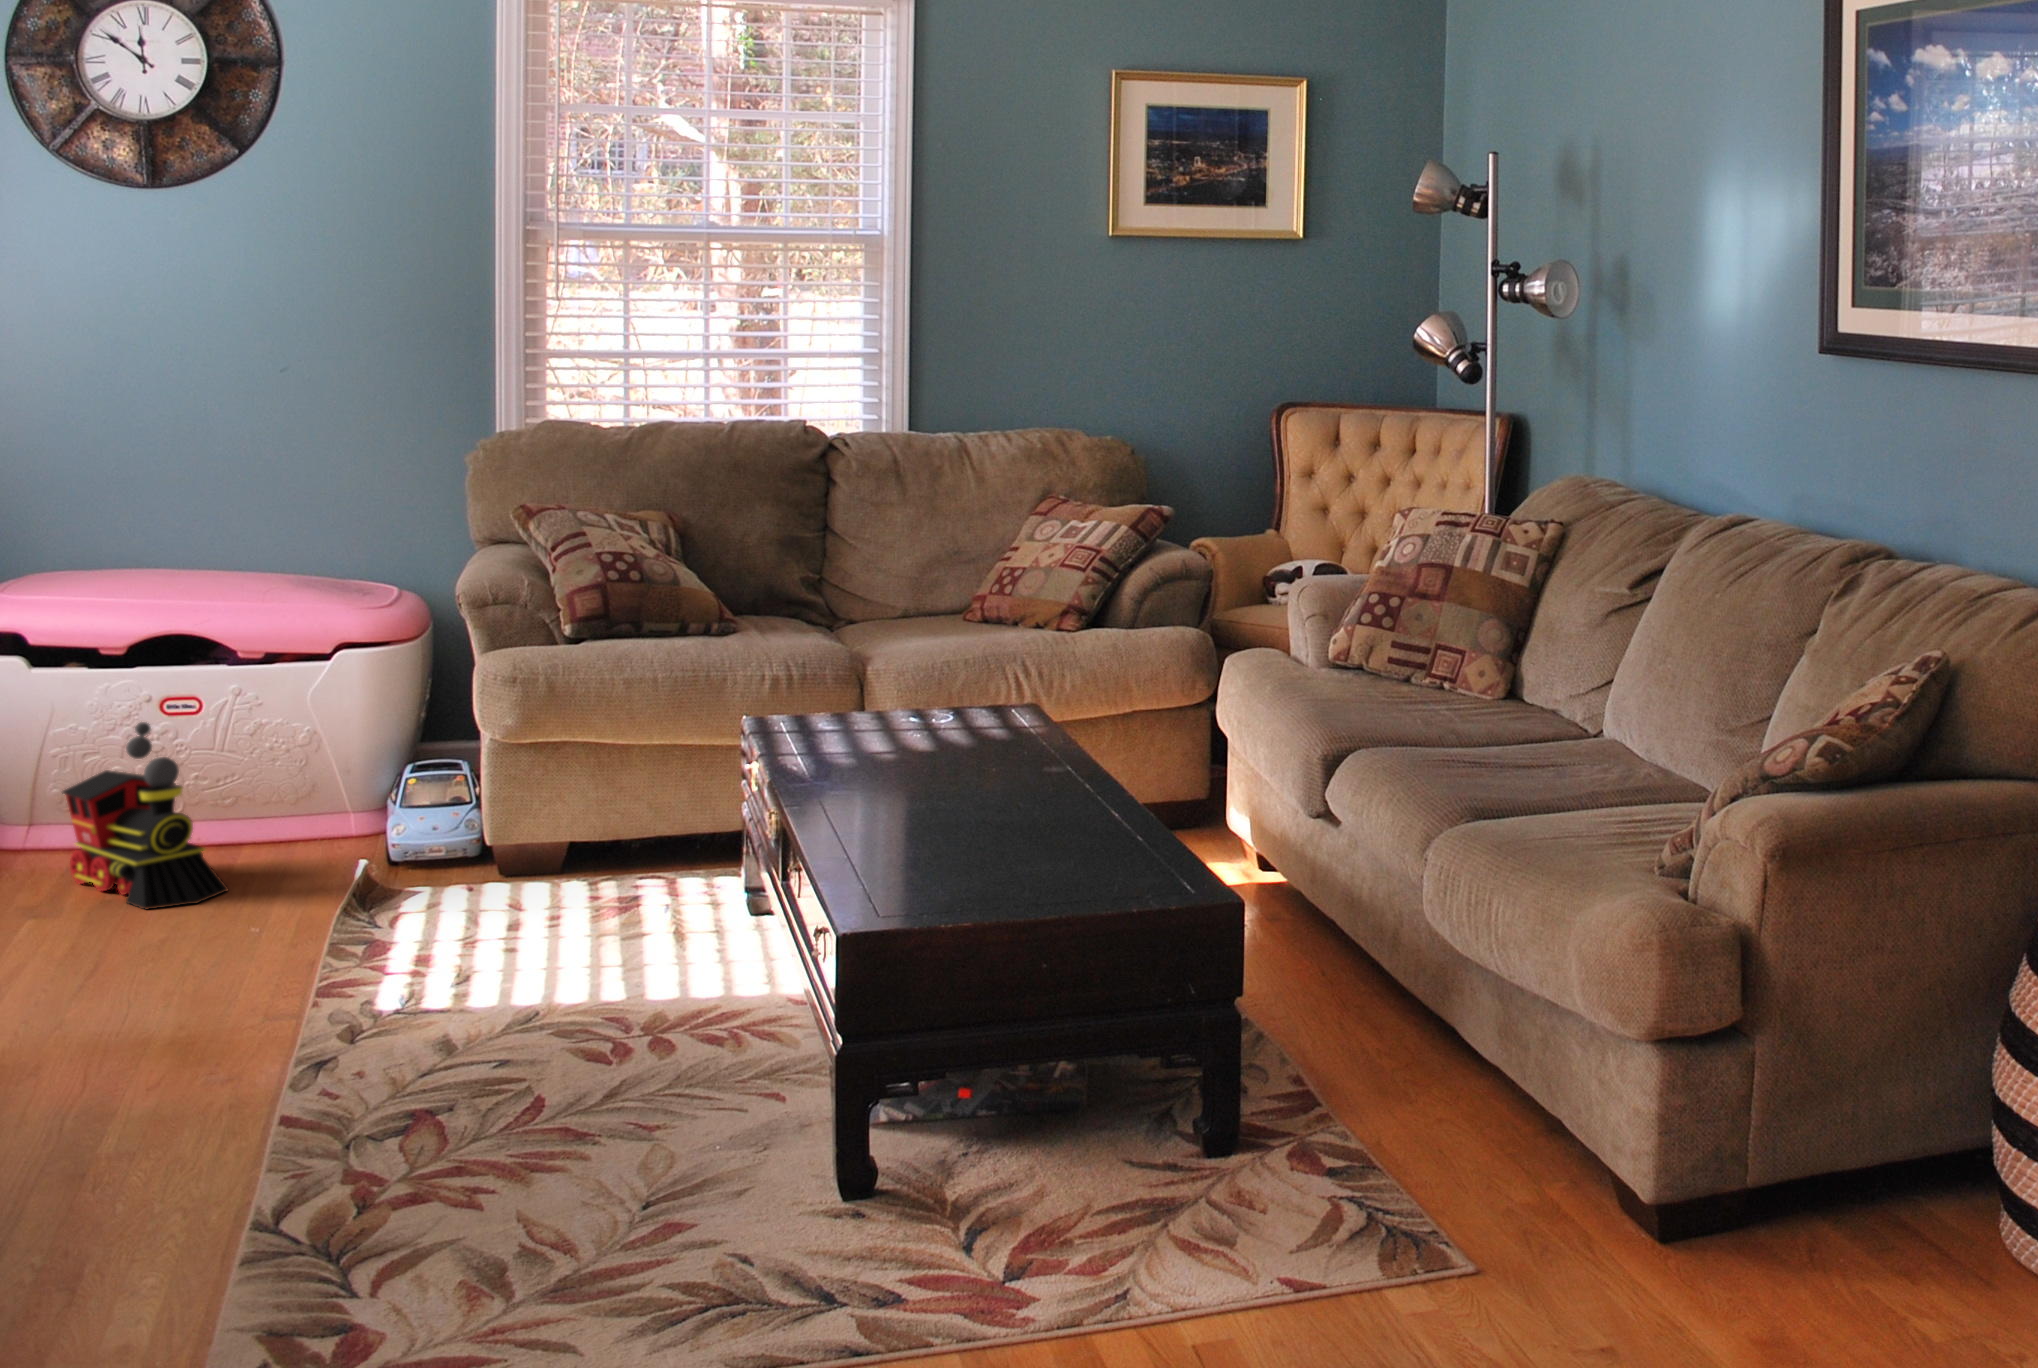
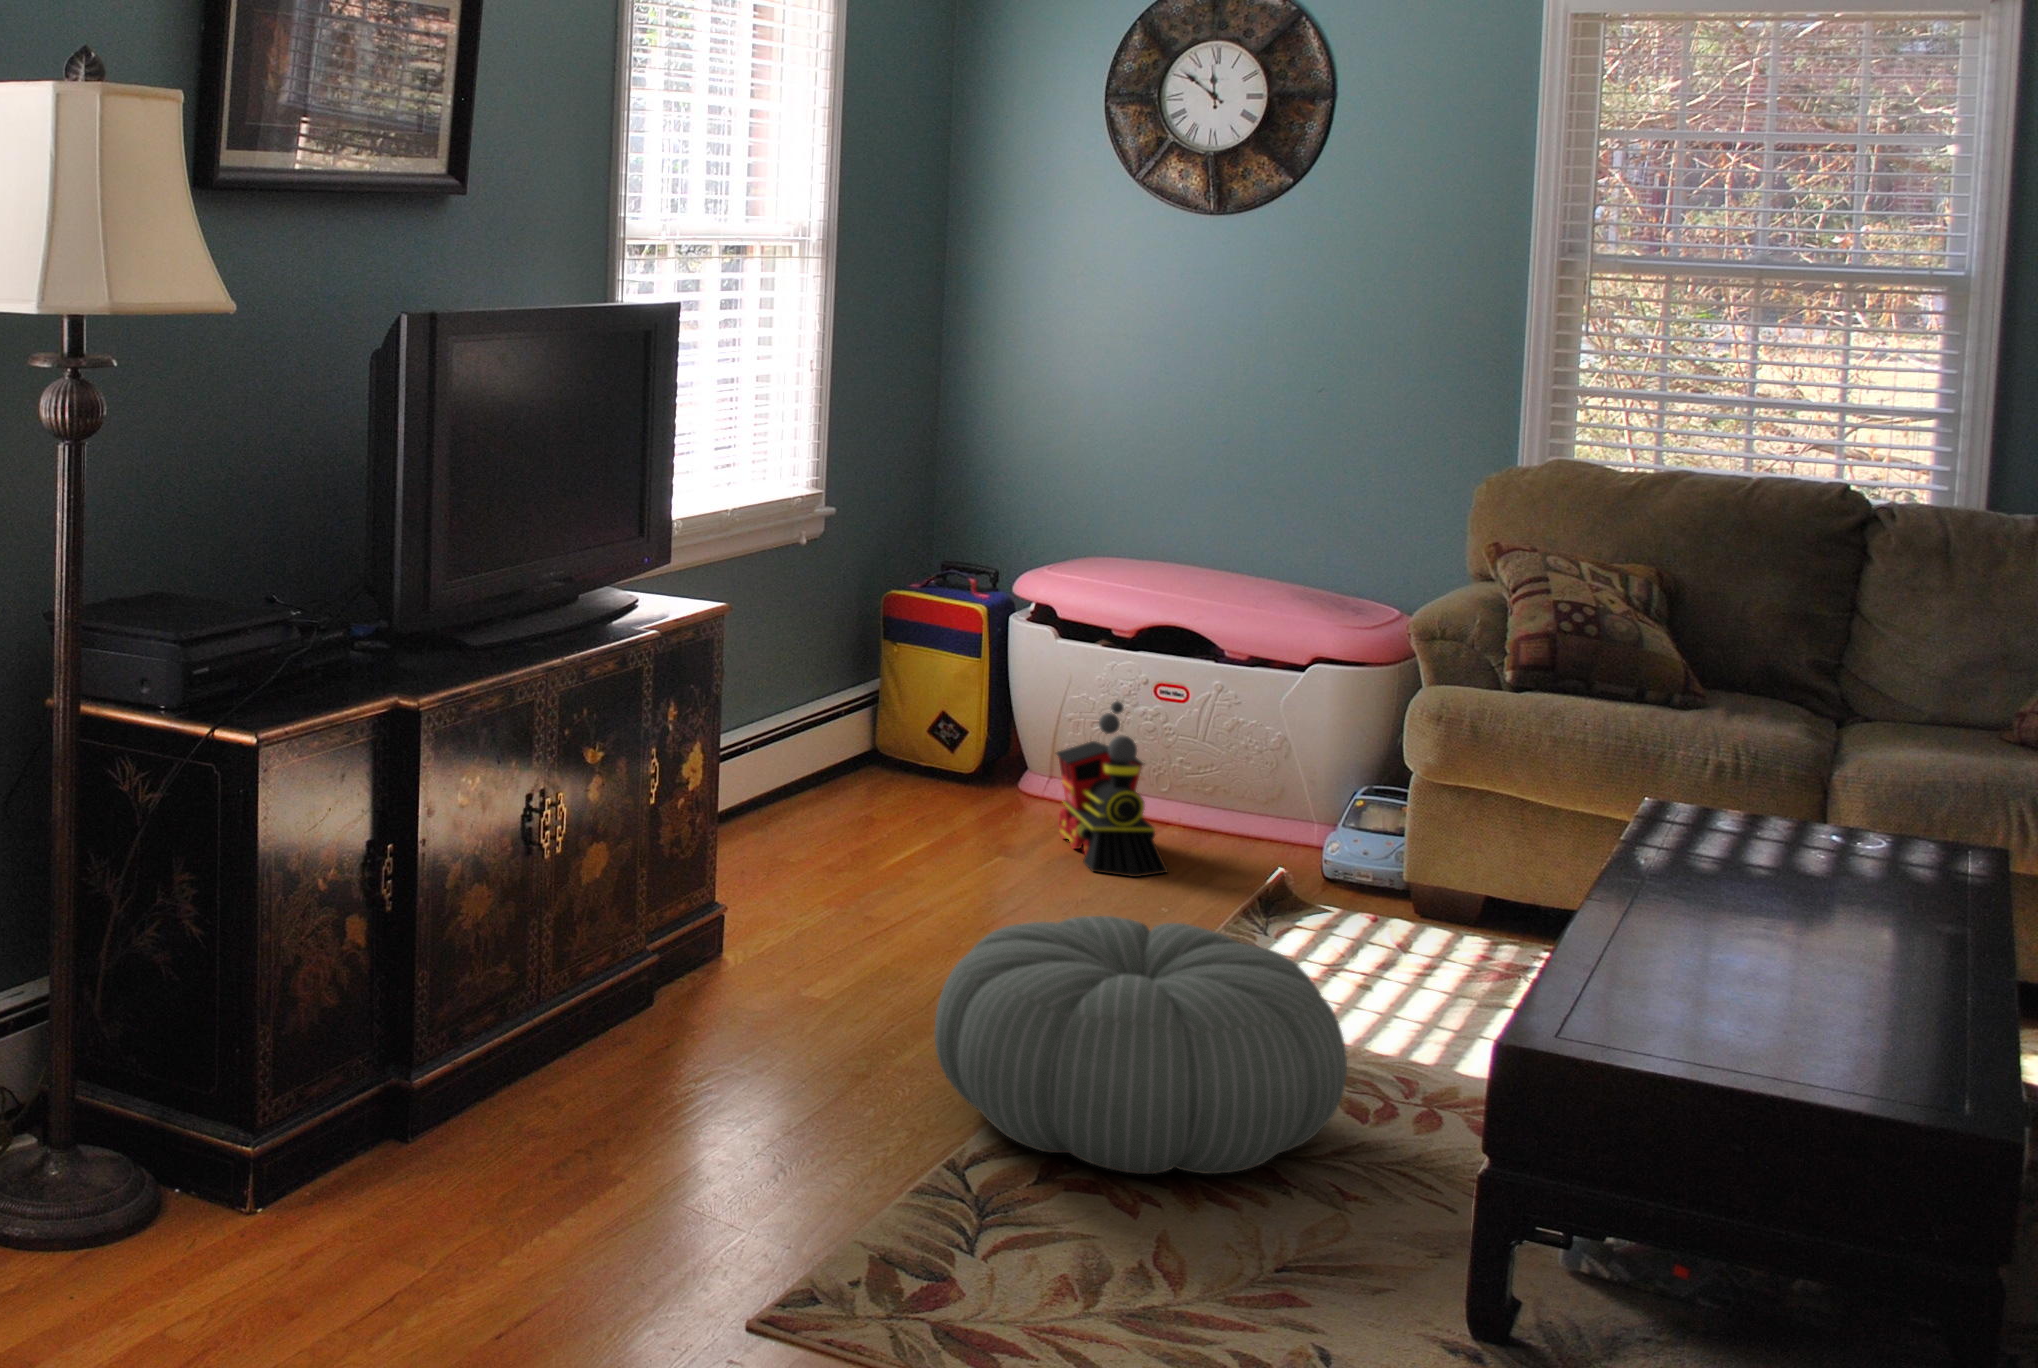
pouf: none [179,923,616,1186] -> present [935,916,1347,1174]

